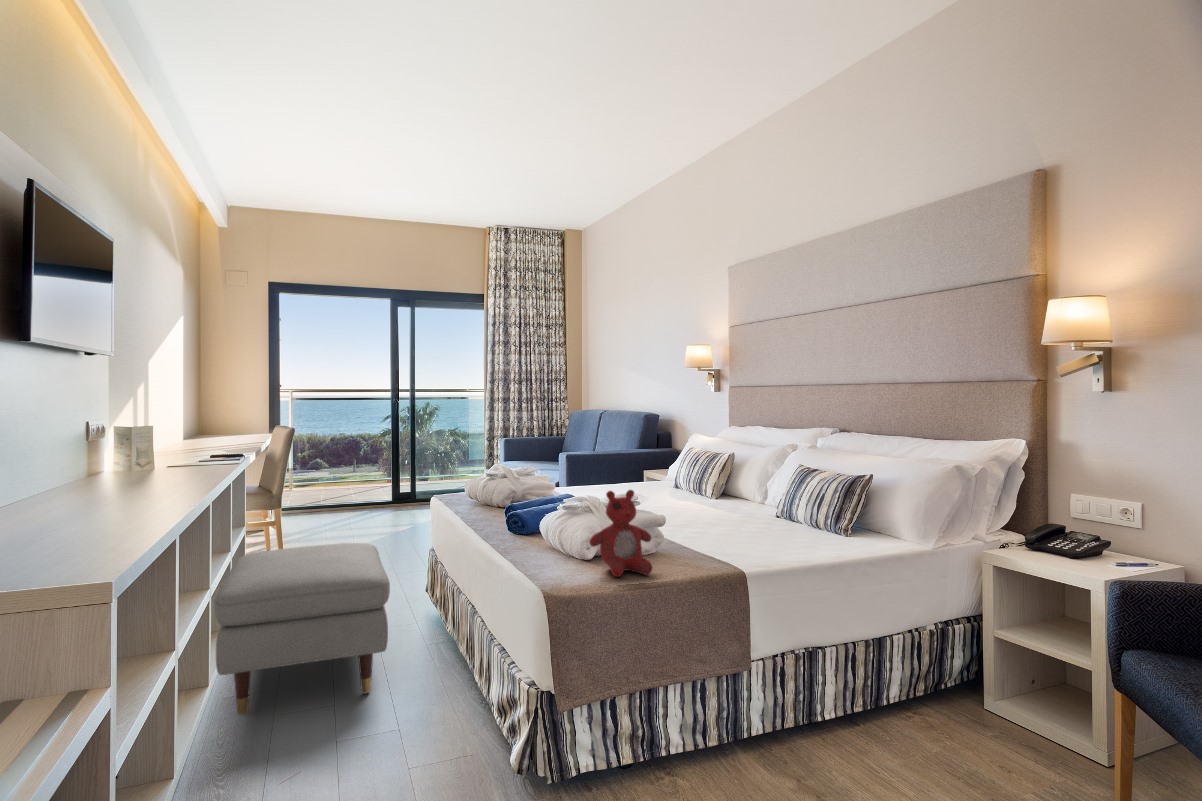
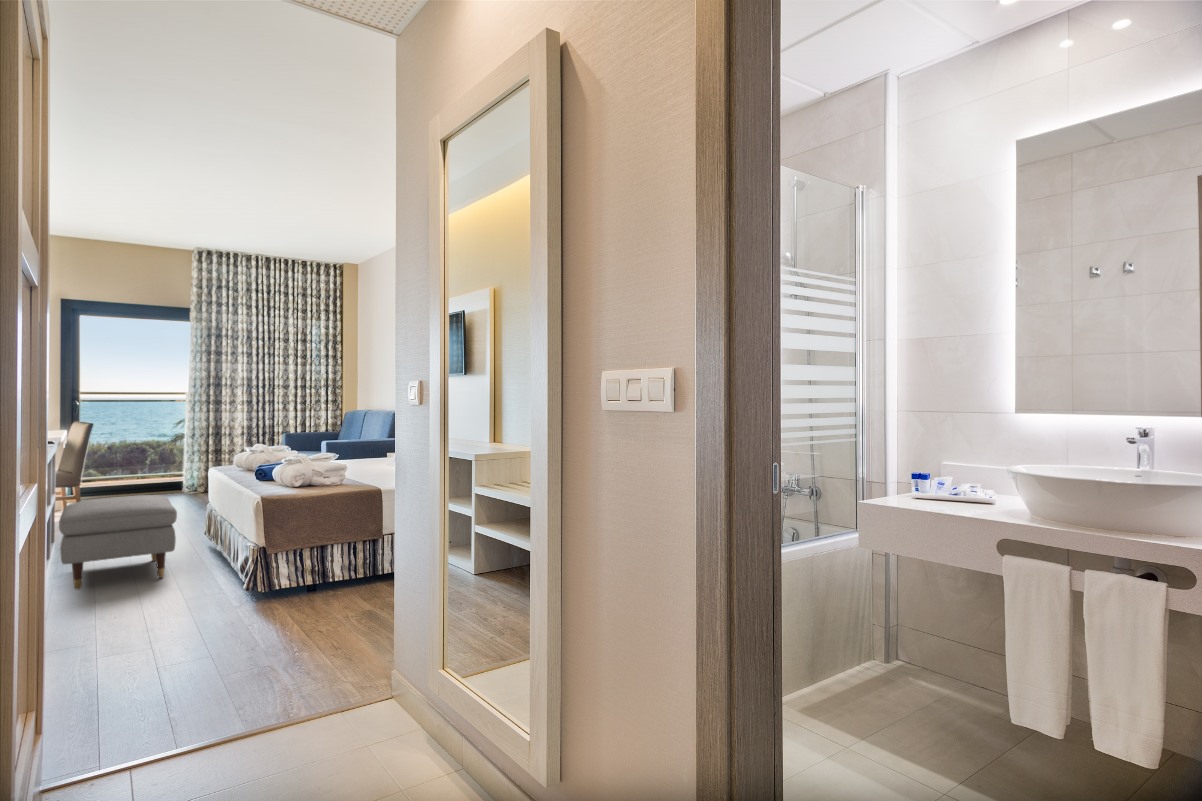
stuffed bear: present [589,490,652,577] -> none [293,448,330,492]

